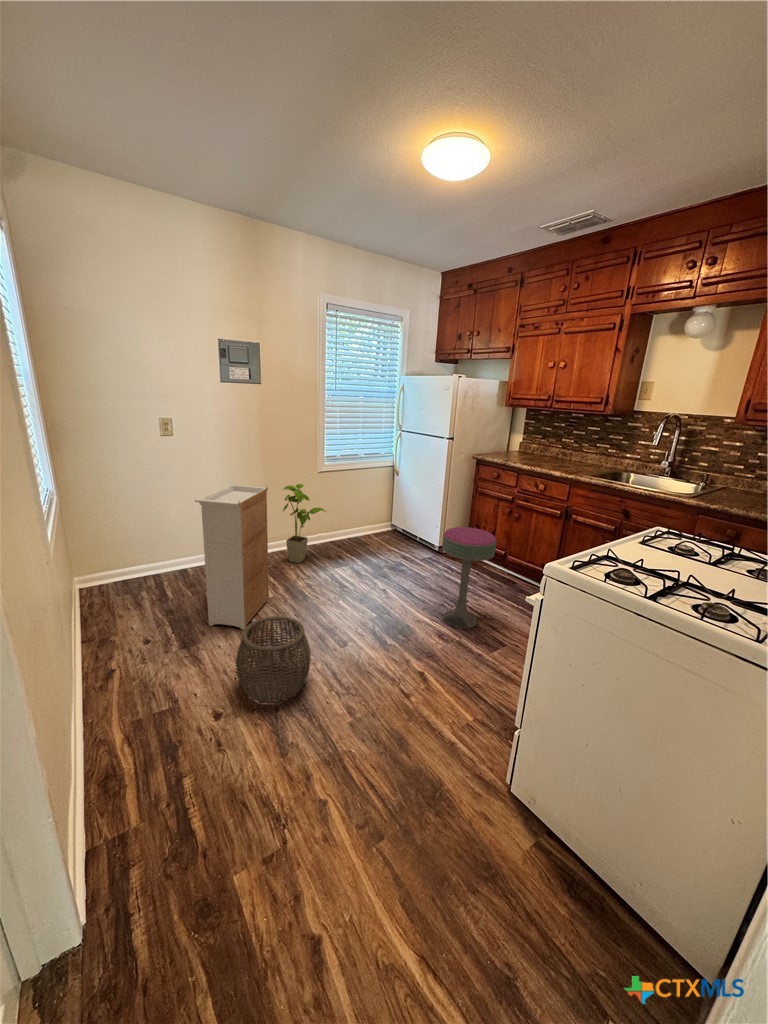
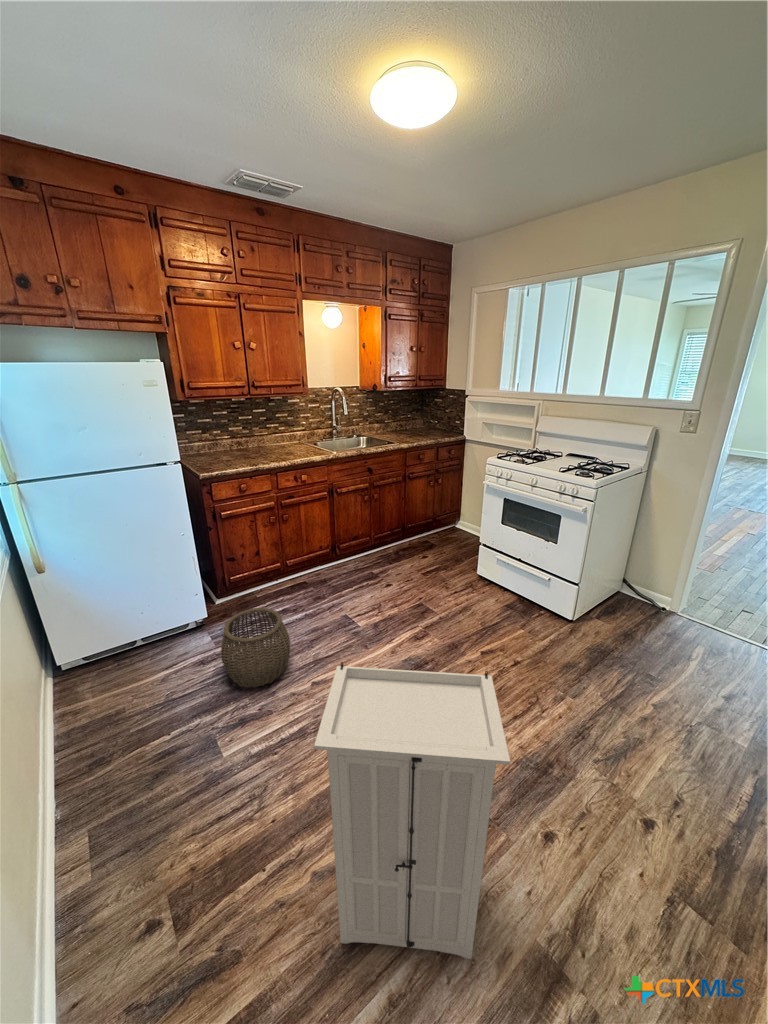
house plant: present [283,484,326,563] -> none [56,680,190,862]
bar stool: present [442,527,497,629] -> none [356,529,411,634]
woven basket: present [236,616,311,703] -> present [221,608,290,688]

